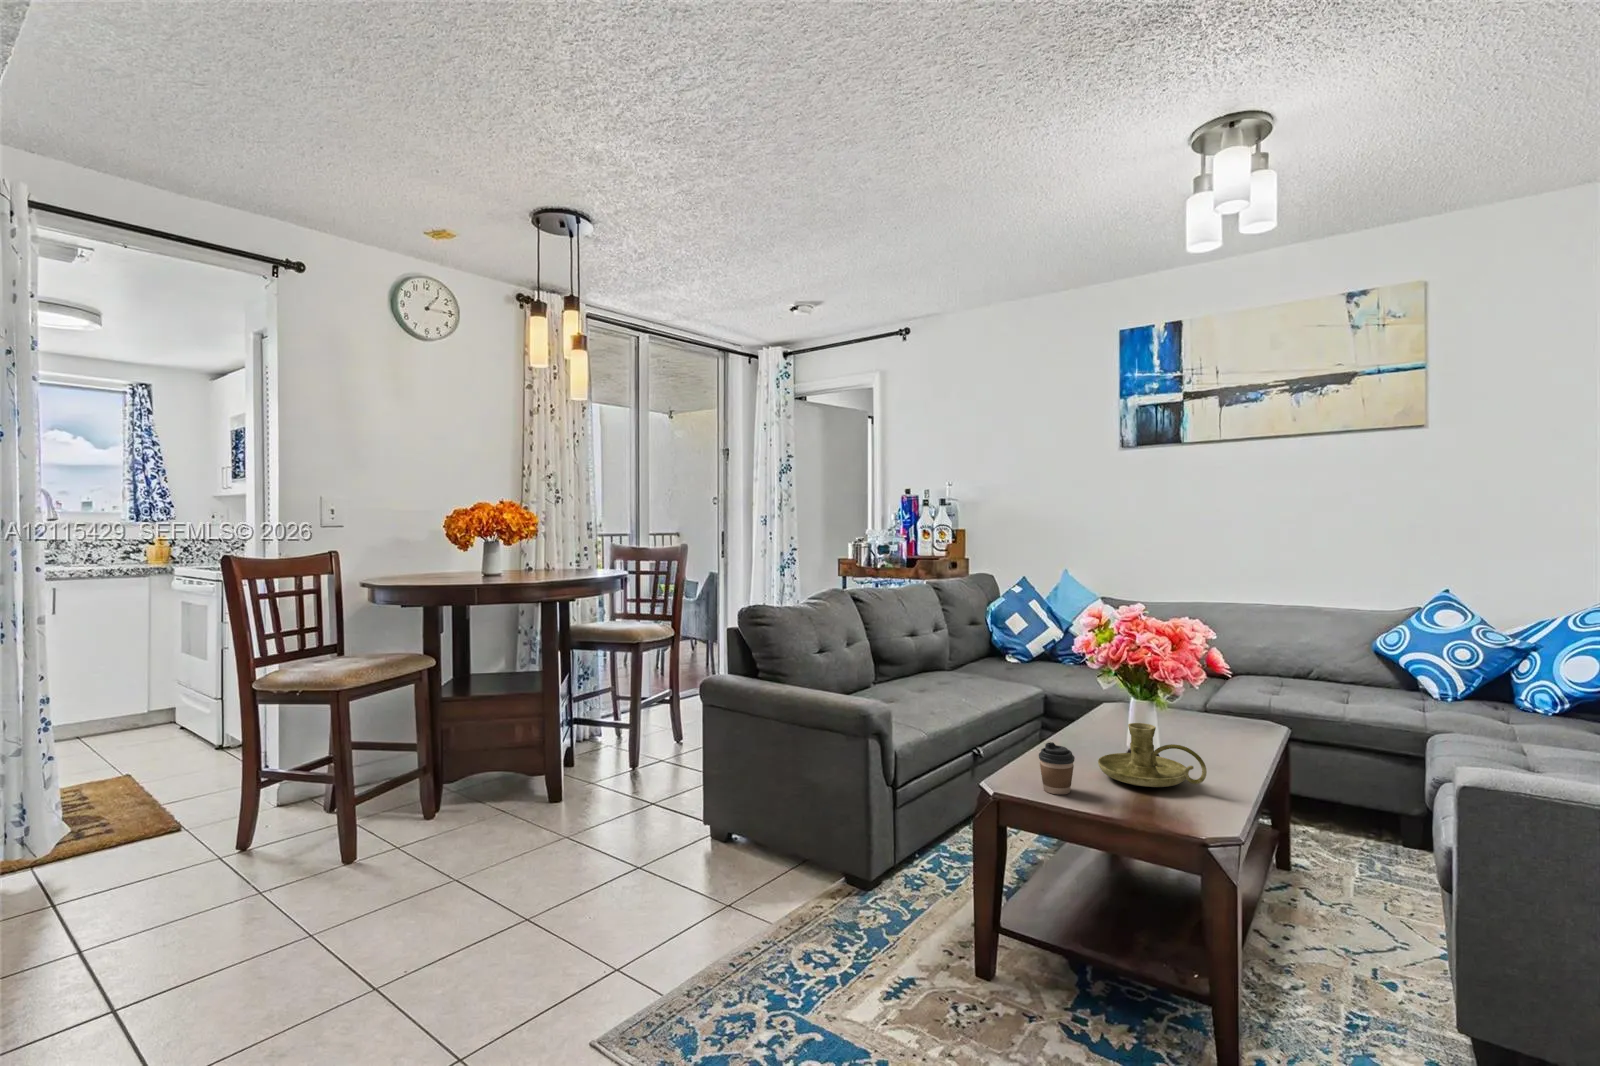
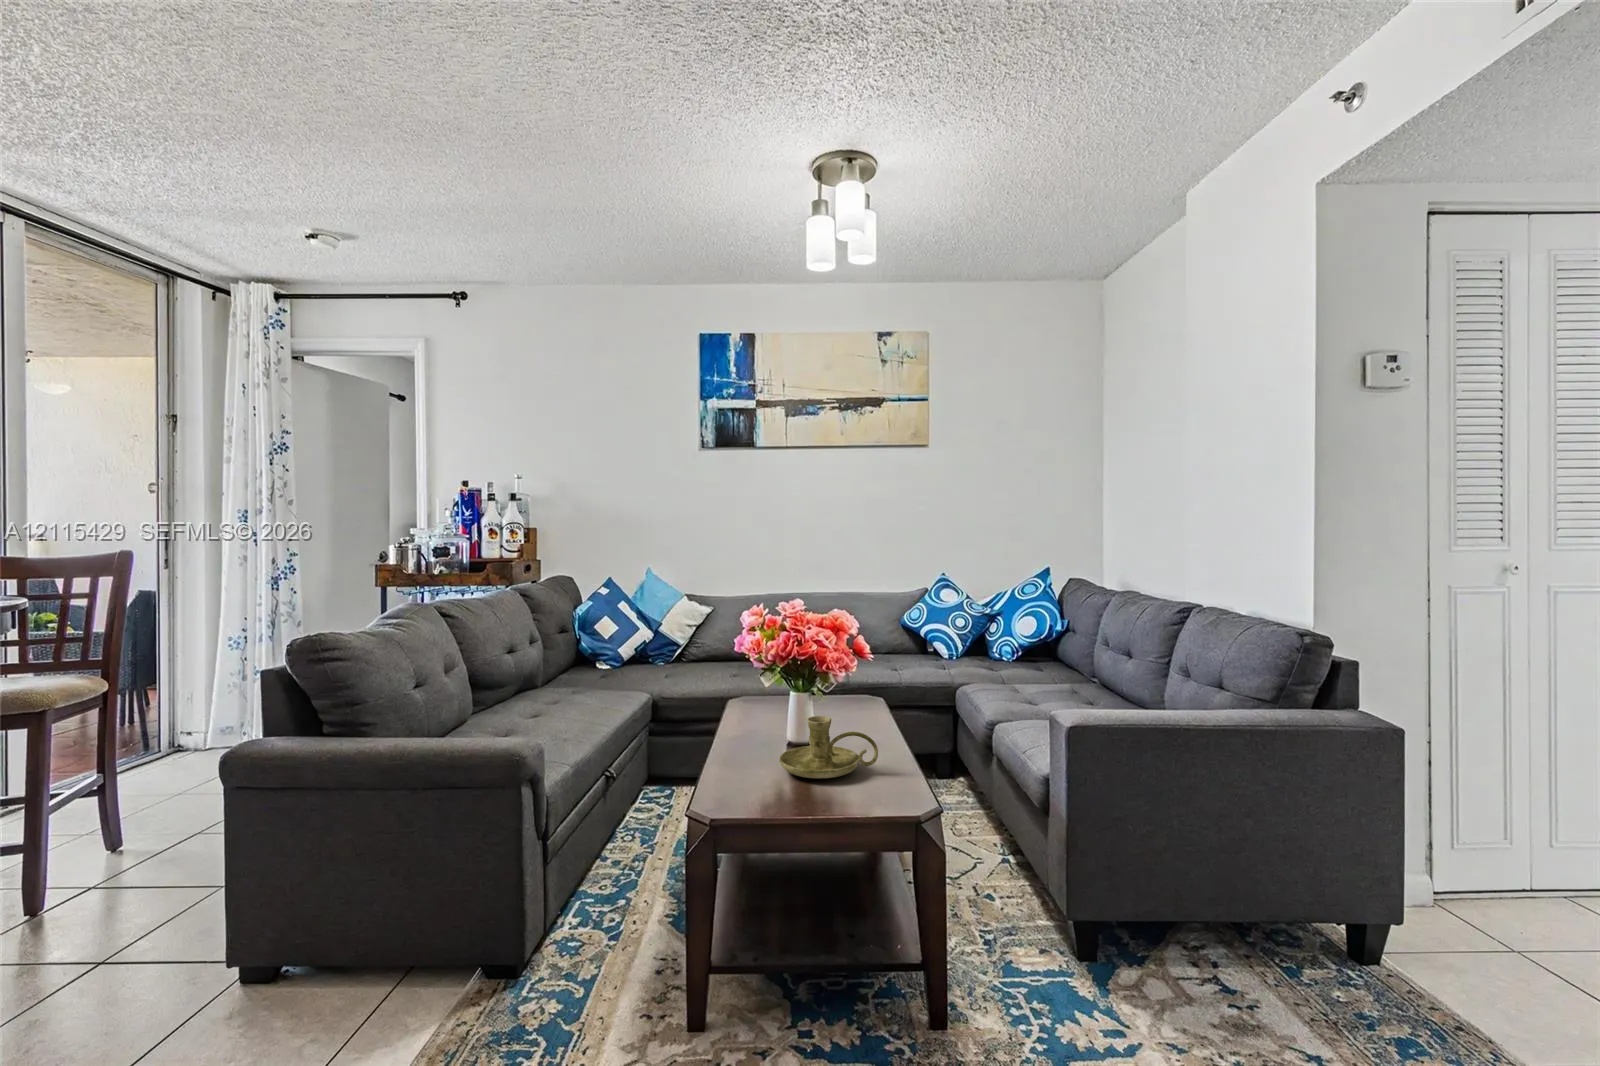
coffee cup: present [1039,742,1075,794] -> none [740,751,776,806]

